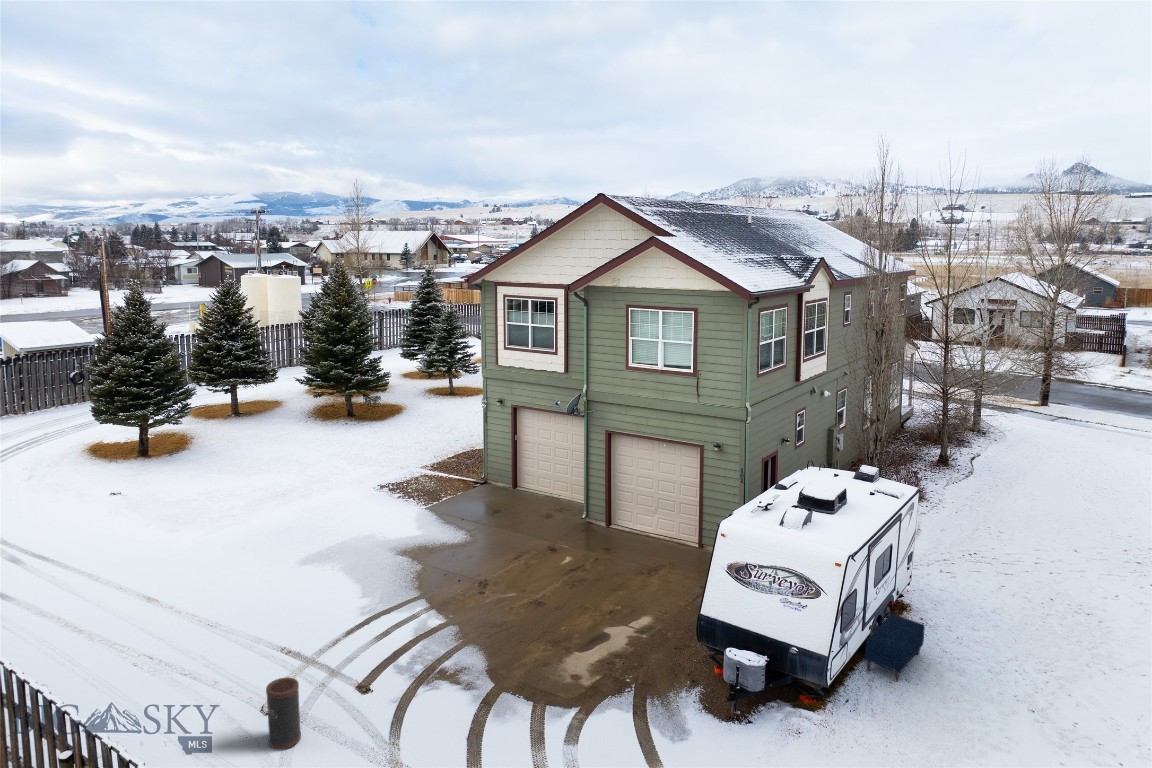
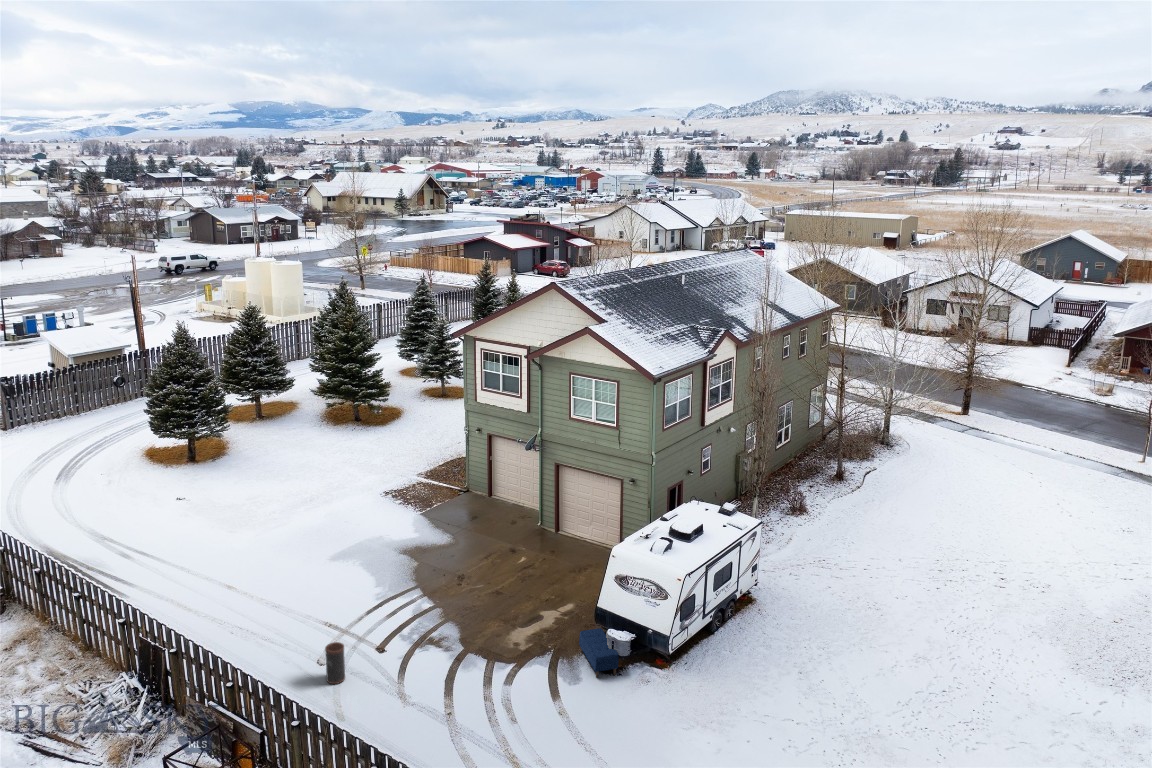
bench: present [865,615,925,681] -> present [579,628,619,678]

